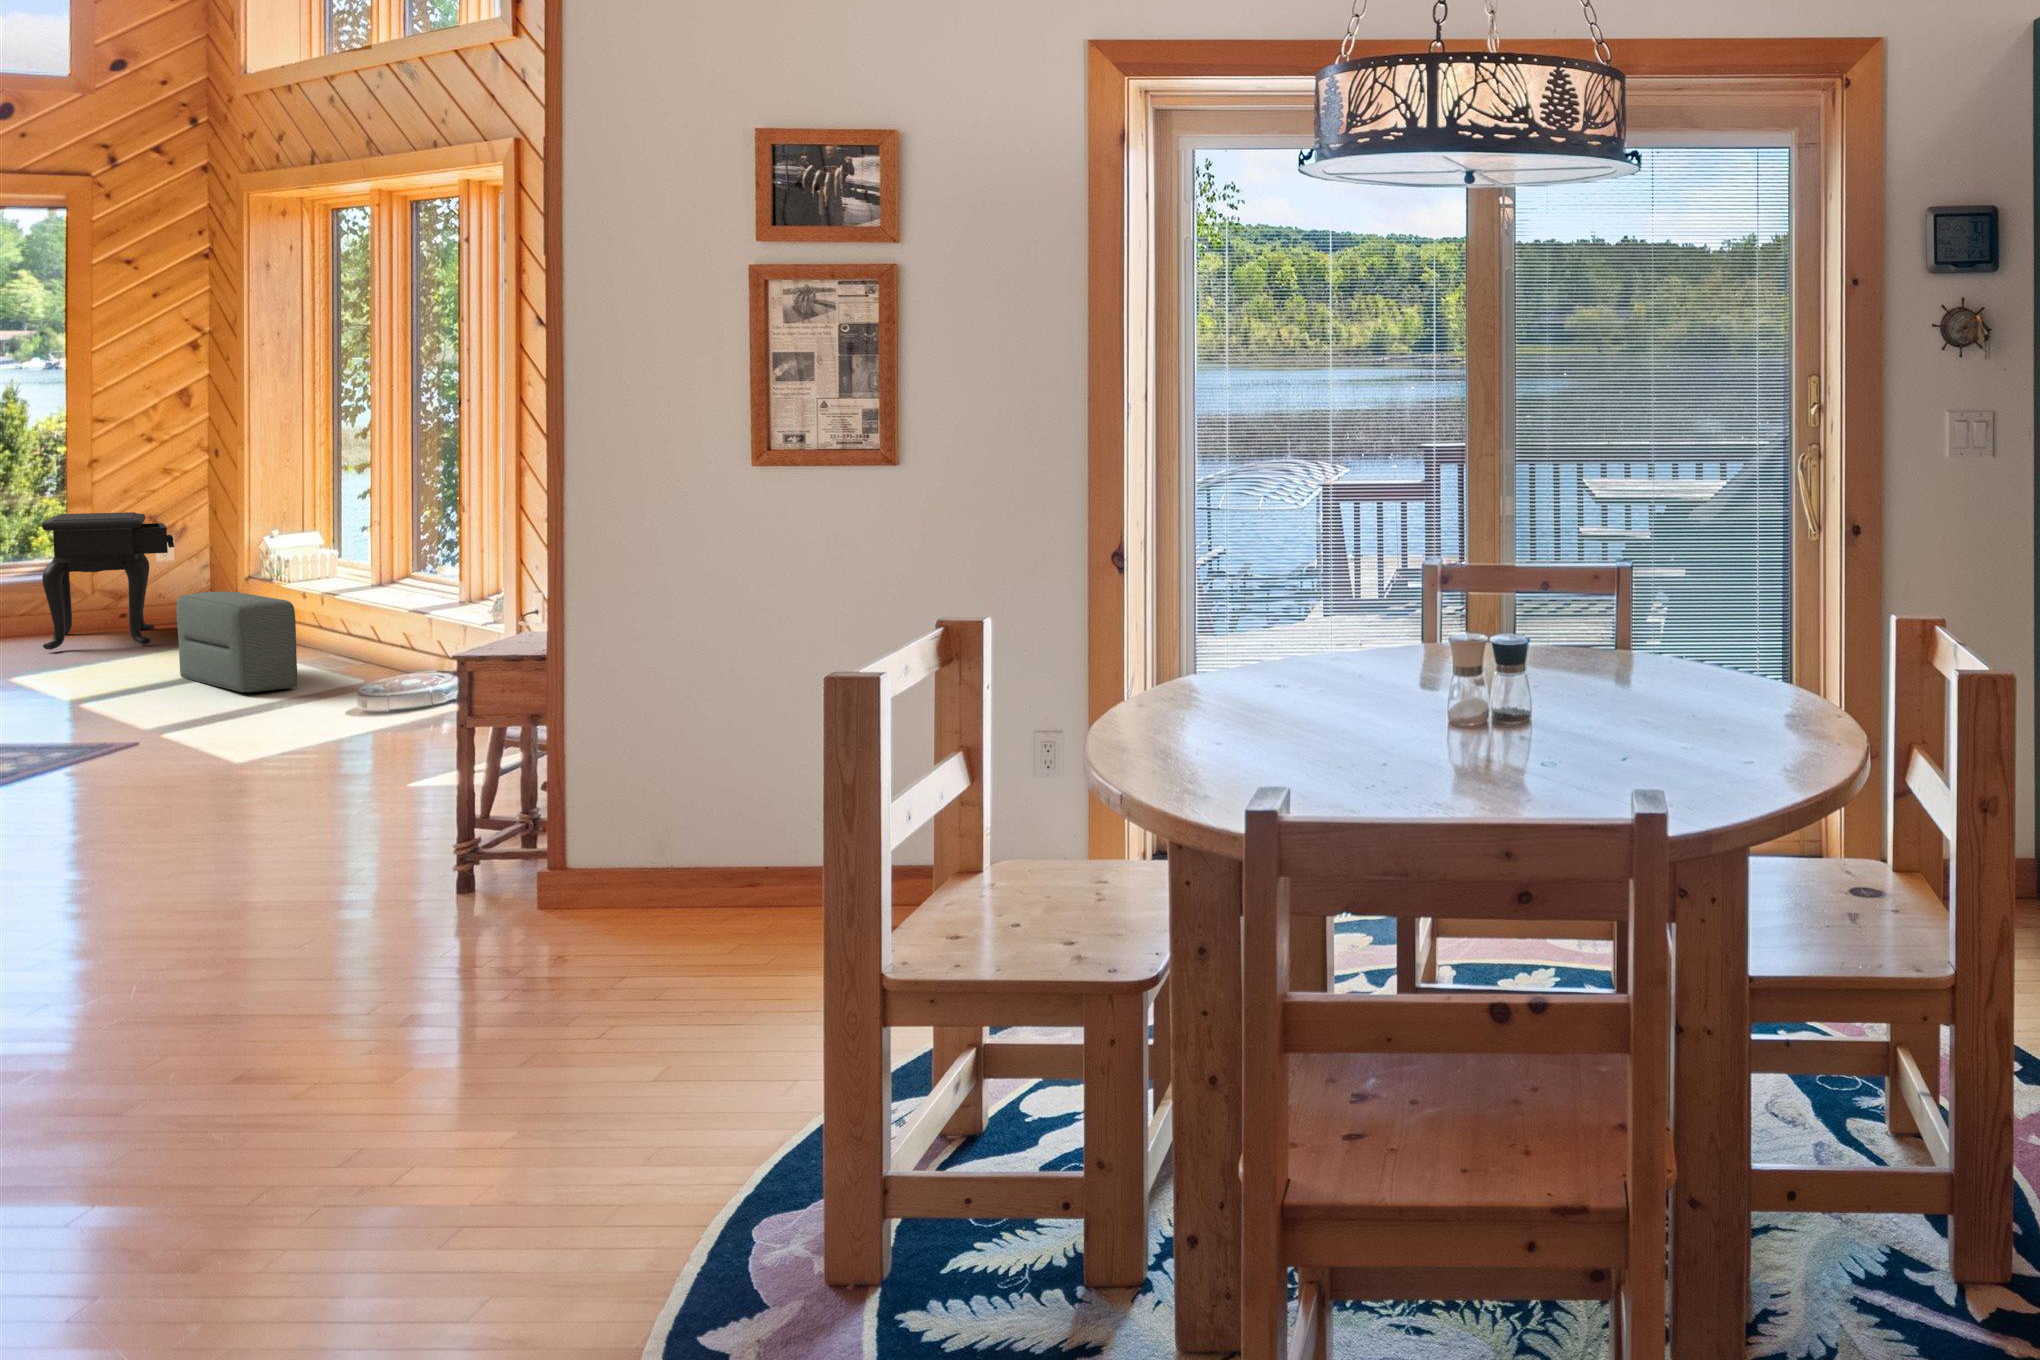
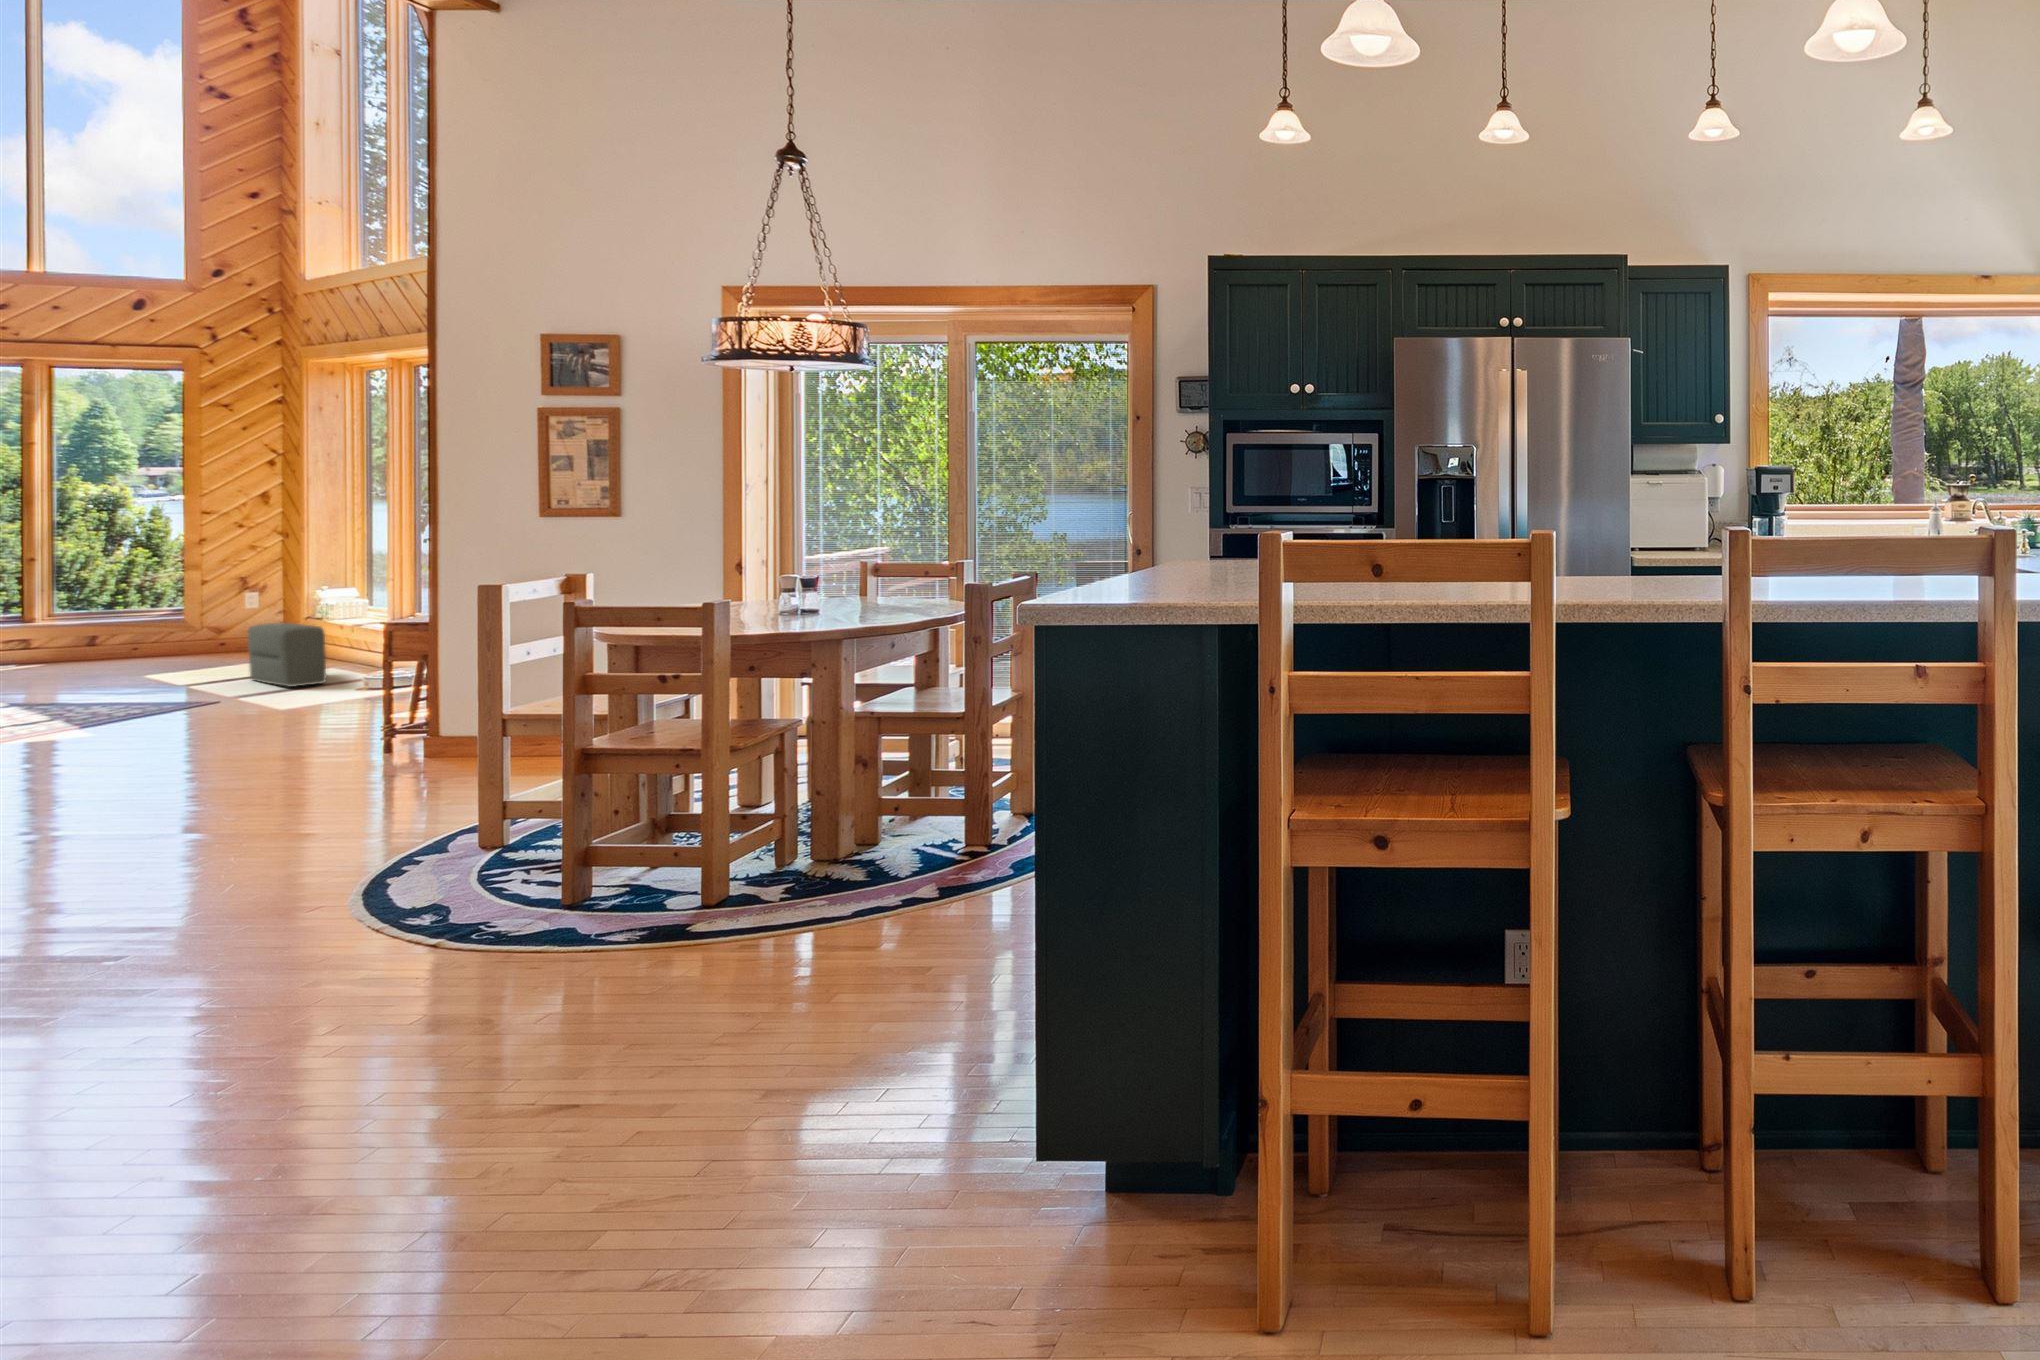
side table: present [42,512,174,650] -> none [160,574,255,667]

